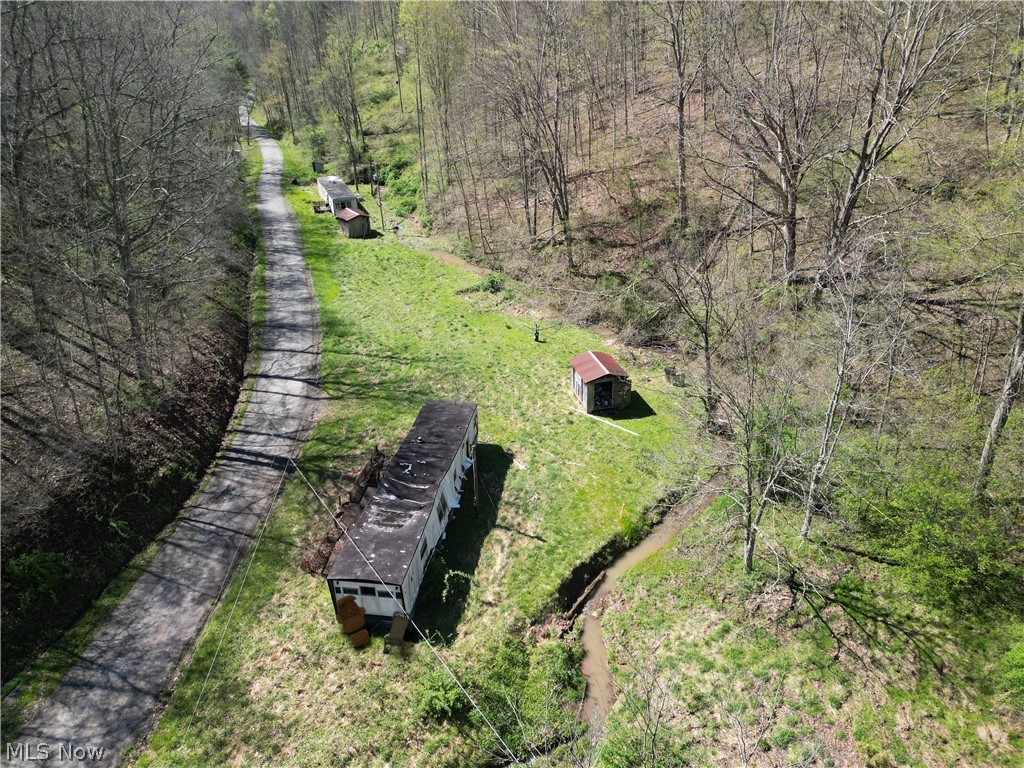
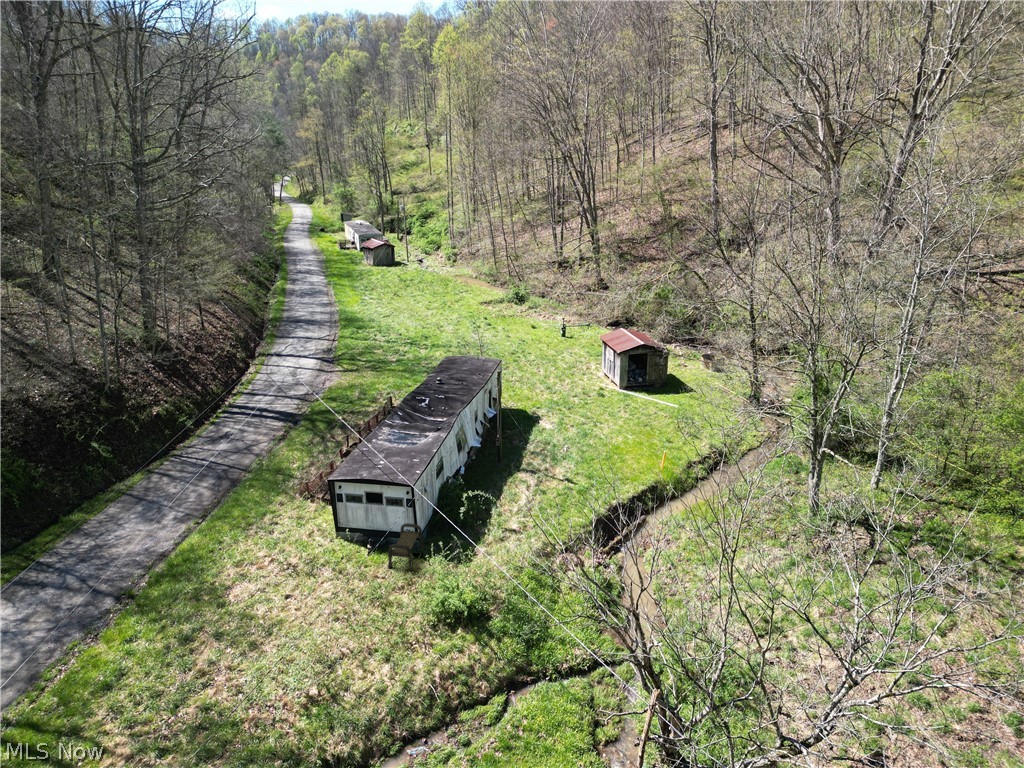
lounge chair: present [336,594,369,648] -> none [335,503,372,564]

